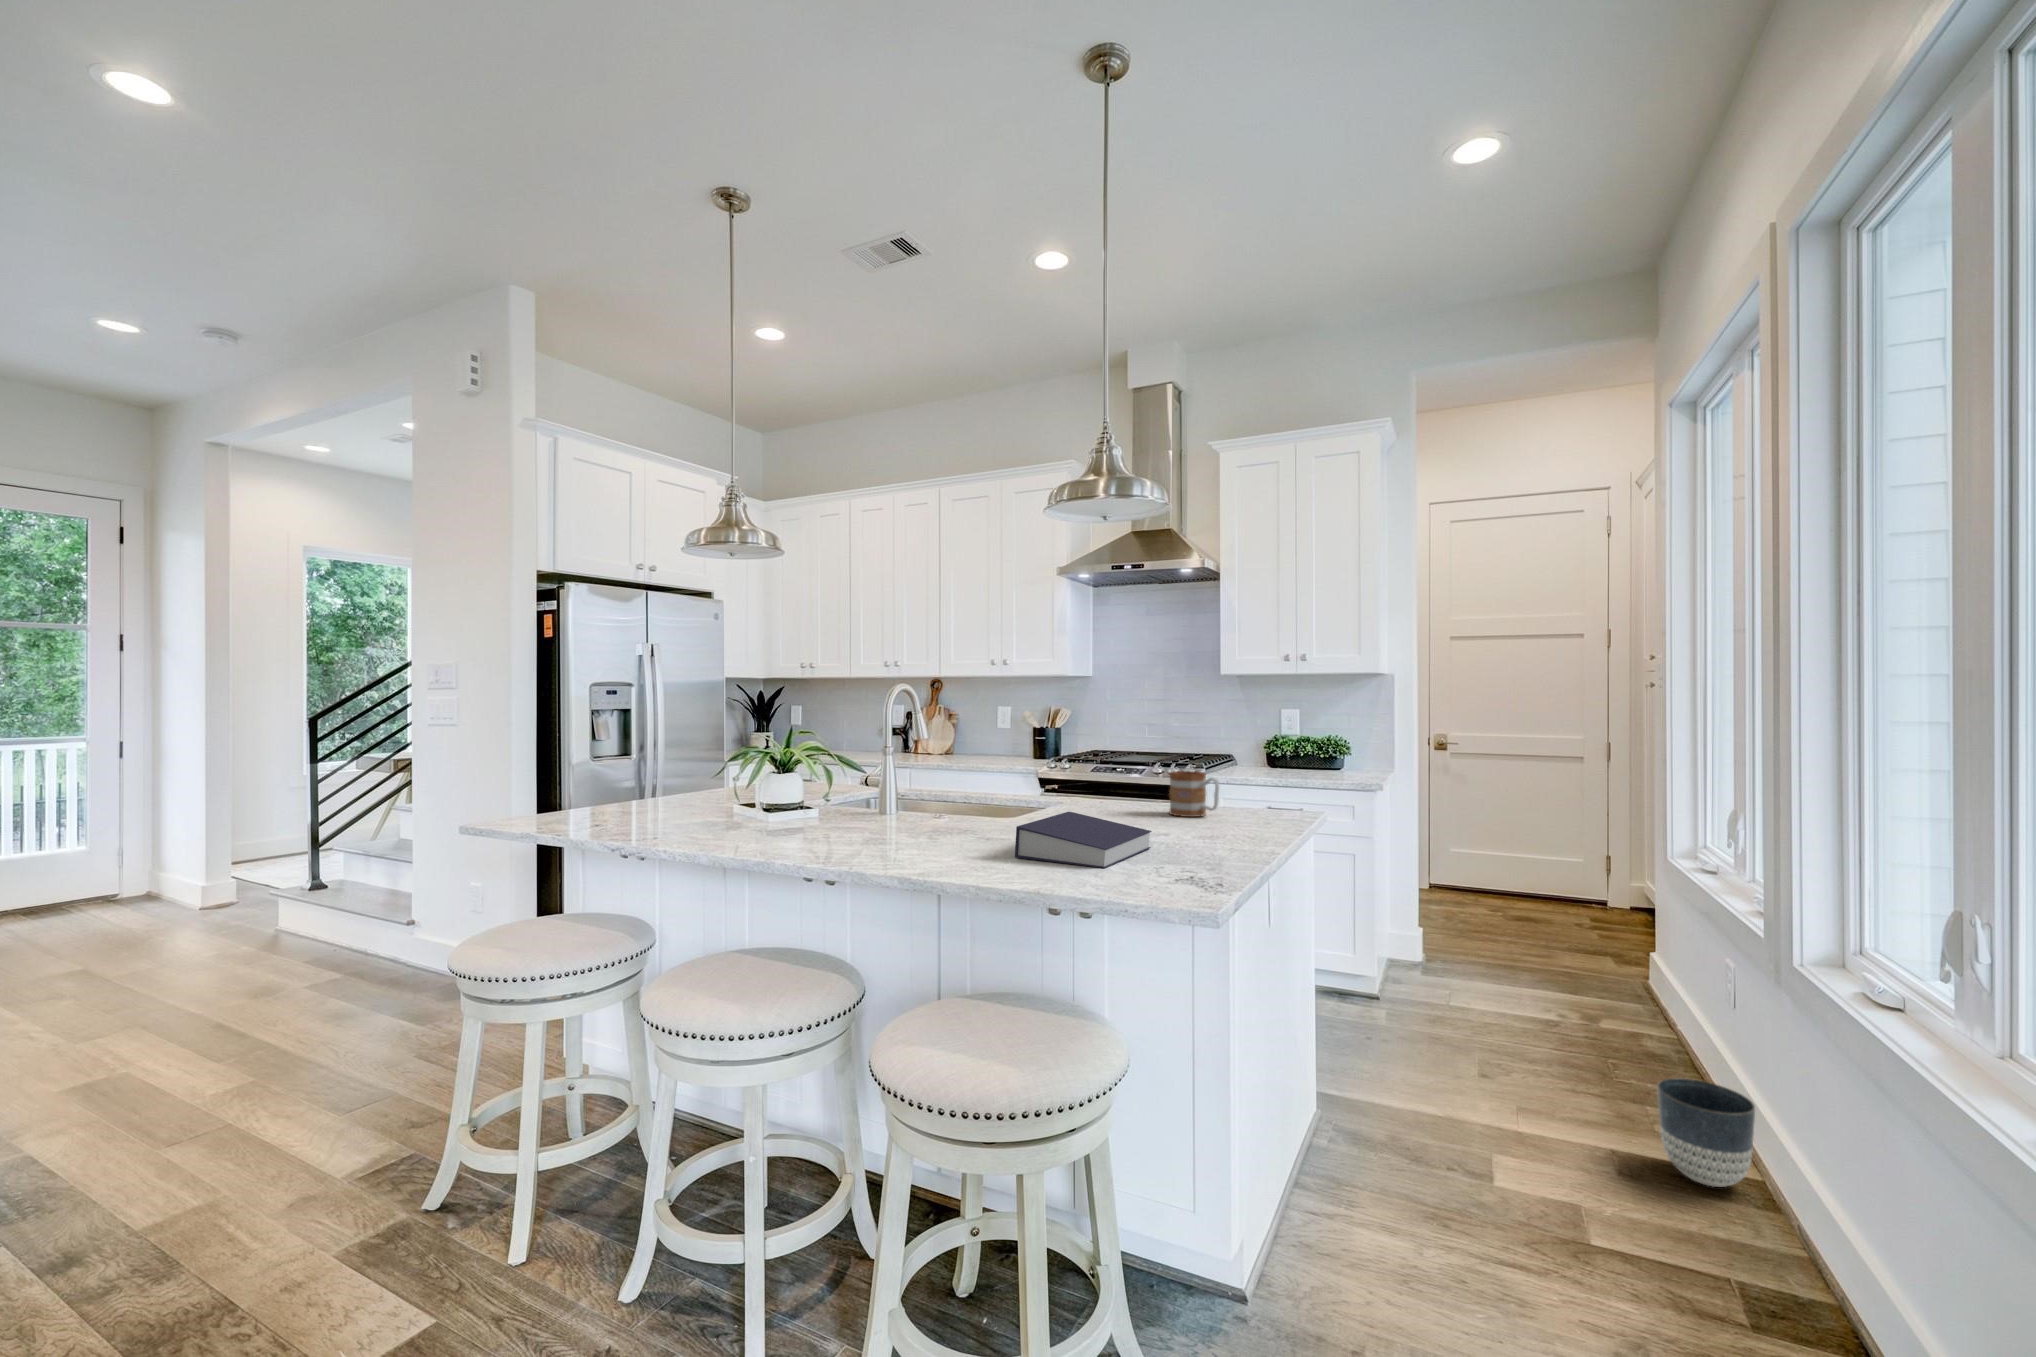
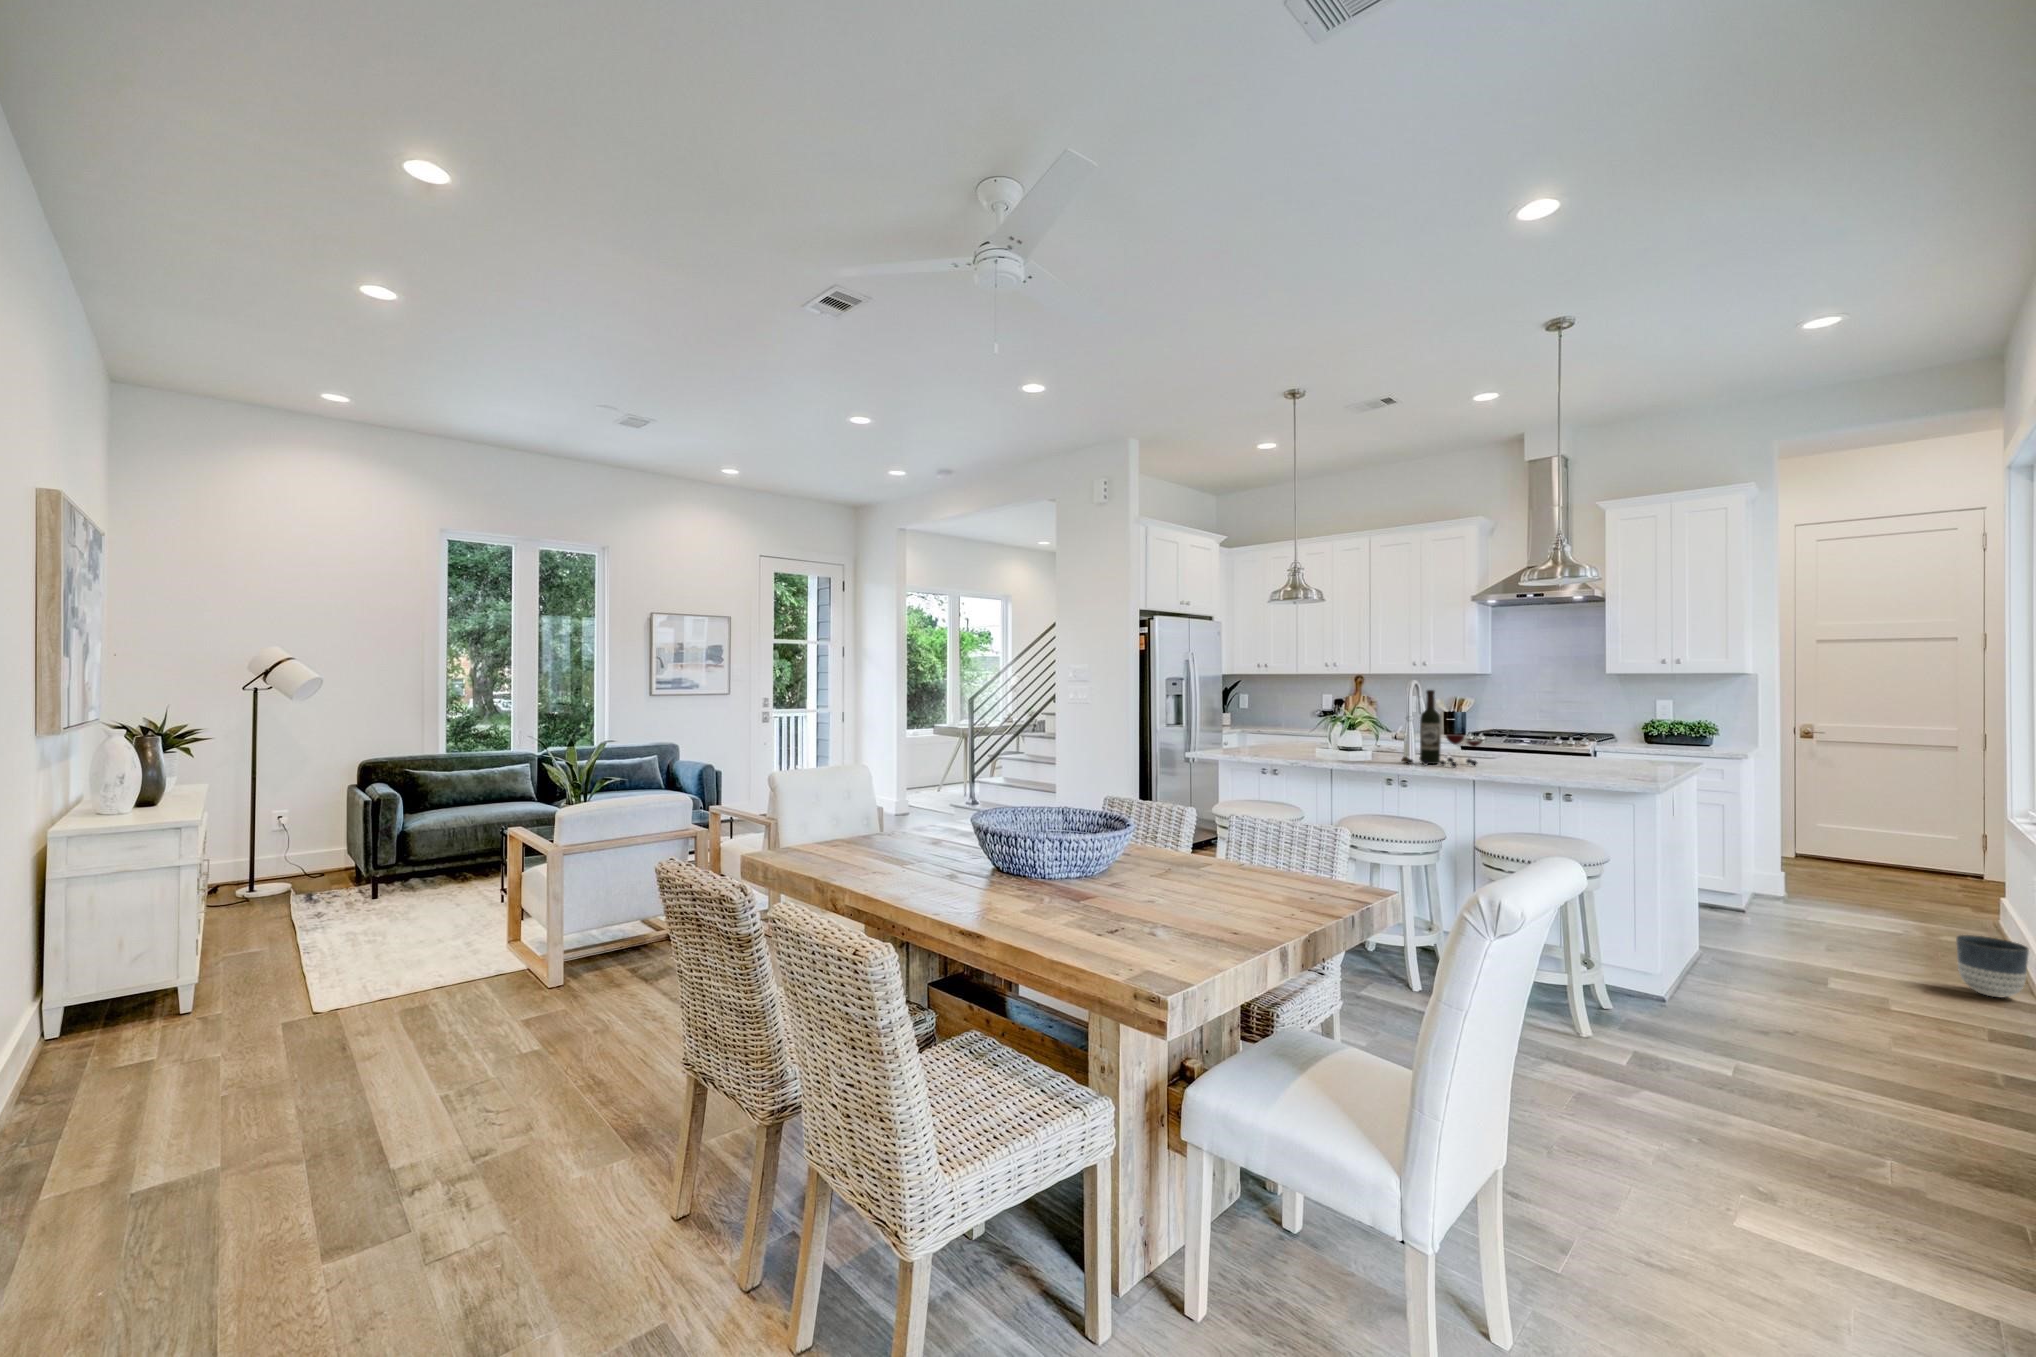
wine bottle: none [817,699,950,855] -> present [1402,690,1481,767]
mug: present [1169,771,1219,817] -> none [1595,735,1632,762]
book: present [1015,812,1151,868] -> none [1525,751,1601,775]

